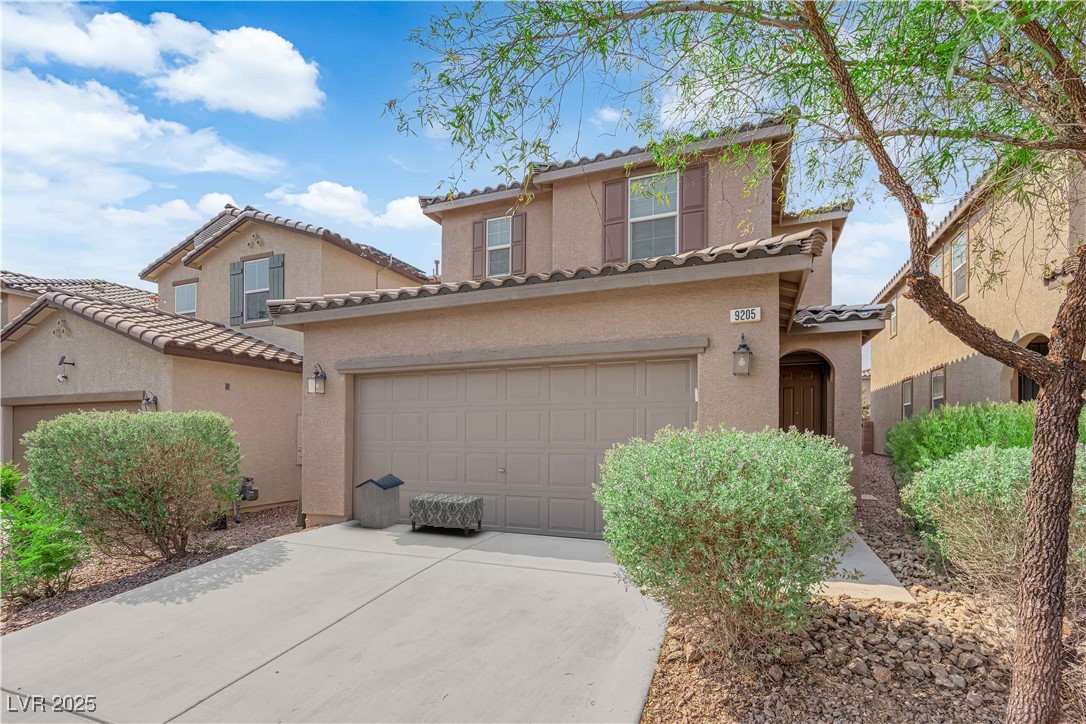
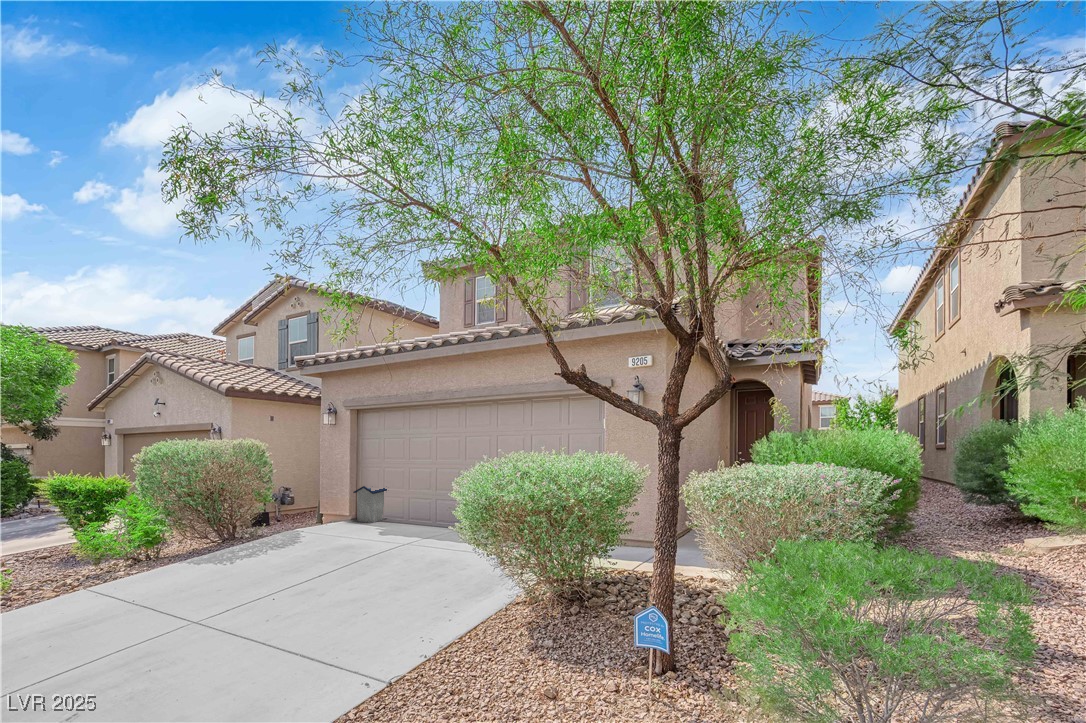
bench: present [409,493,483,537] -> none [389,496,442,527]

